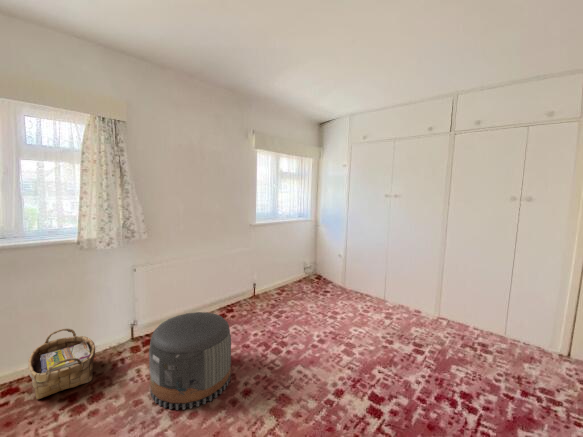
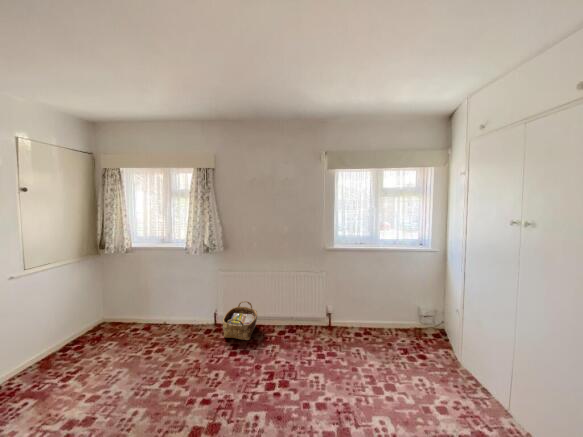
pouf: present [149,312,231,410] -> none [265,316,327,394]

